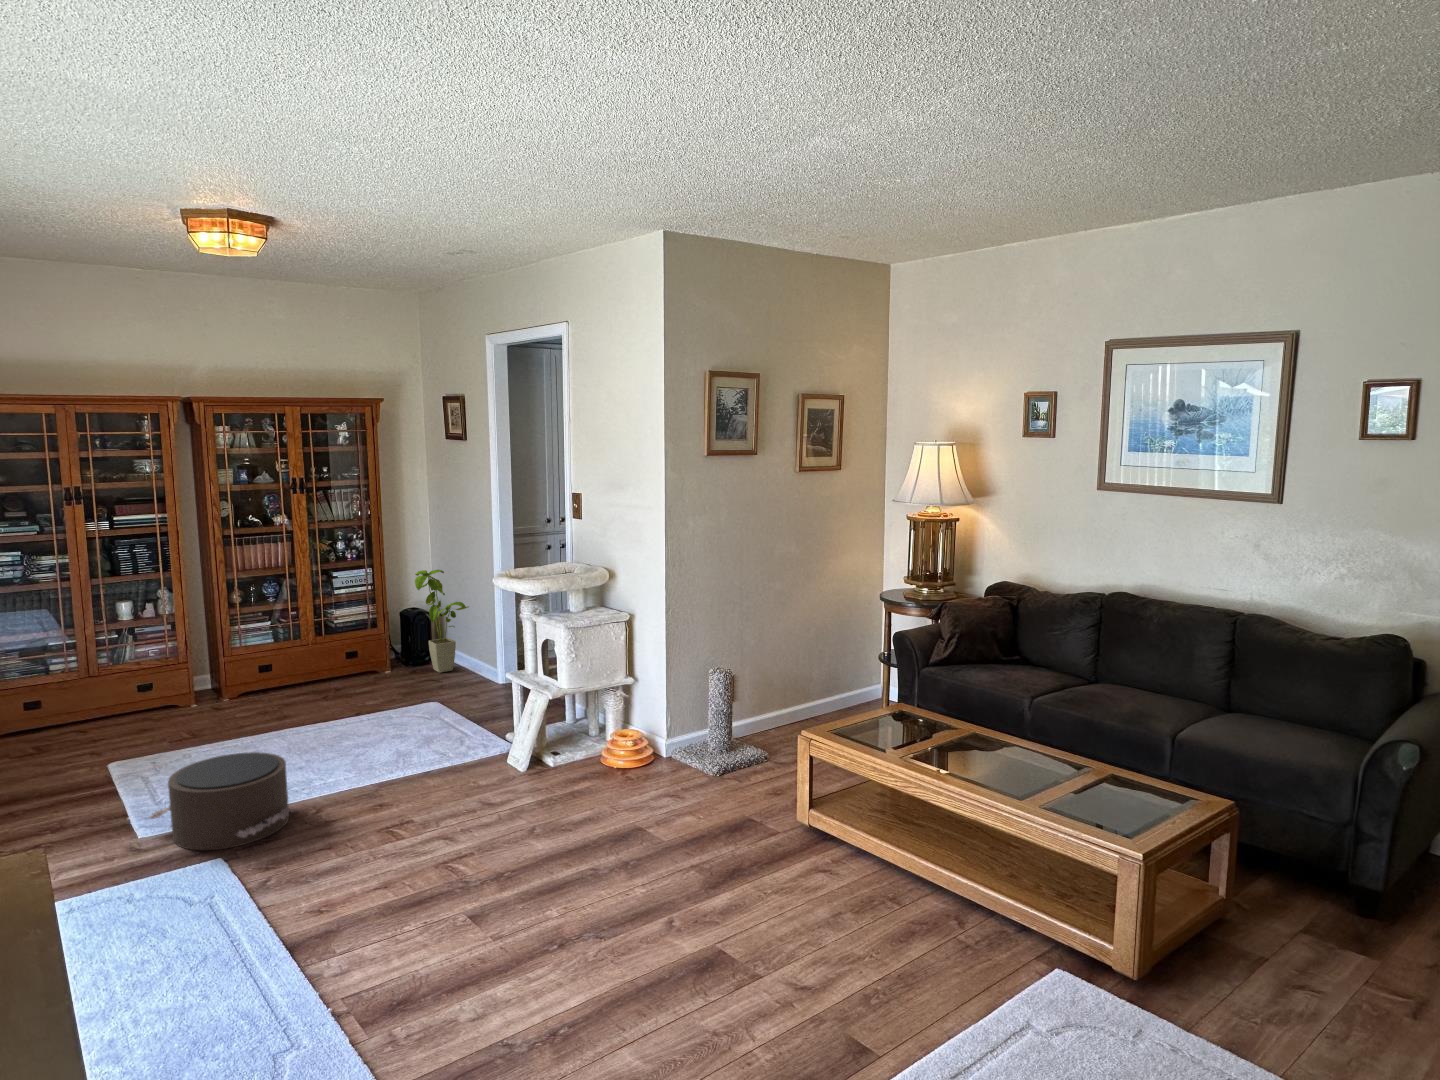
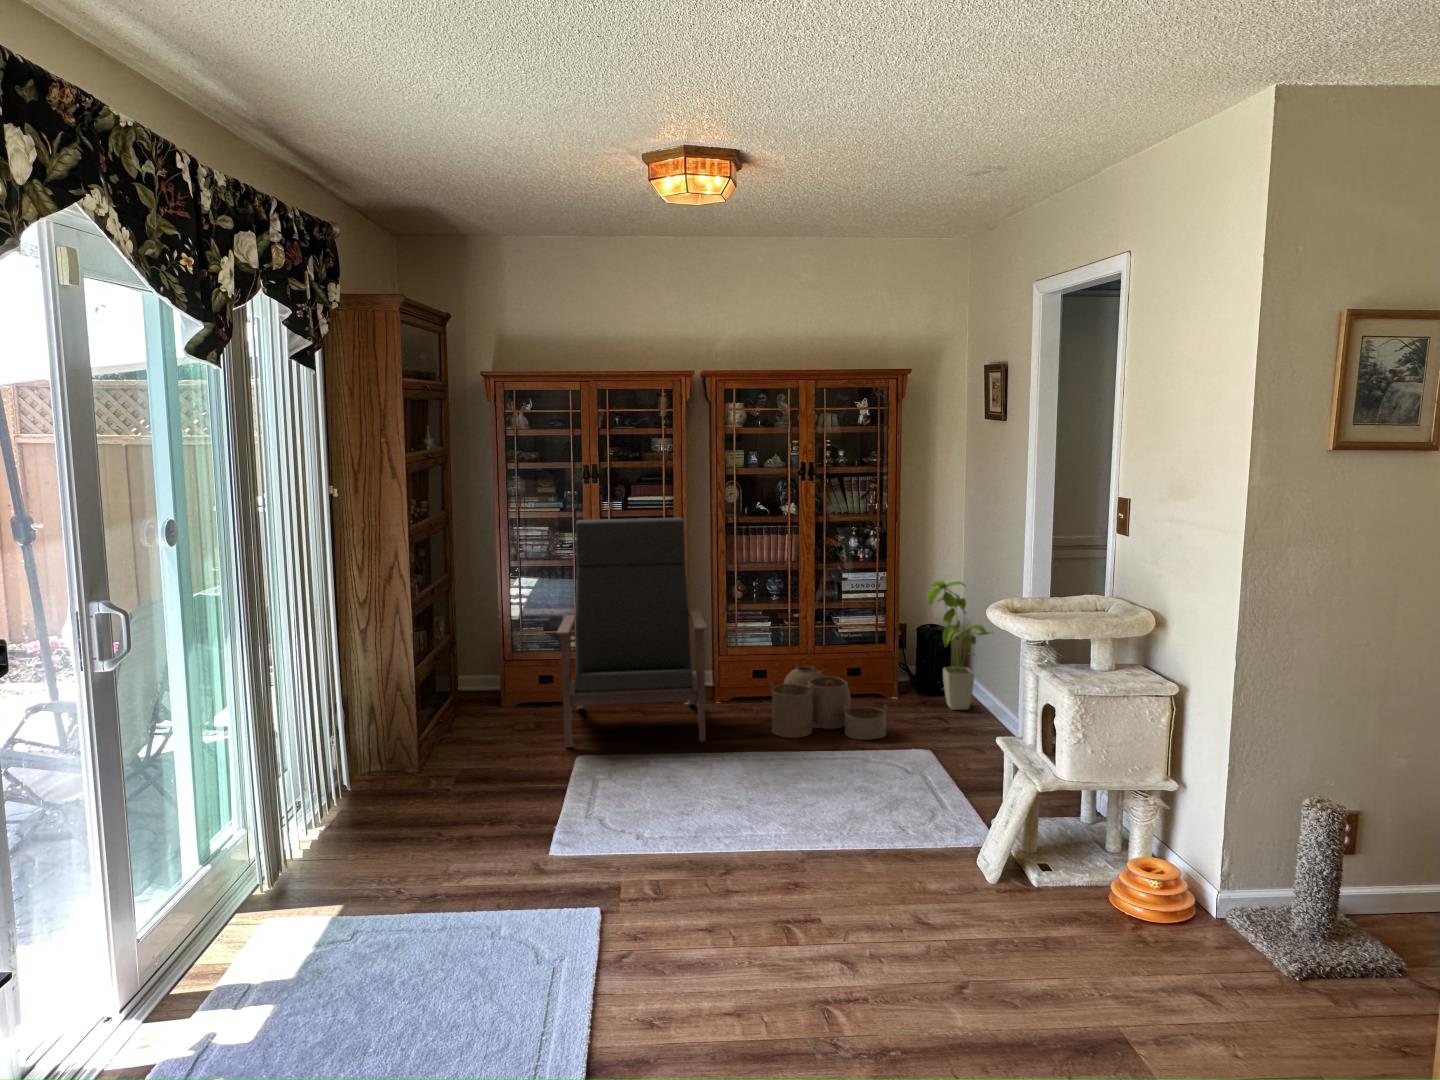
lounge chair: none [55,533,235,762] -> present [557,518,707,748]
woven basket: none [289,652,396,714] -> present [771,663,887,740]
pouf: present [149,752,294,850] -> none [563,779,697,894]

